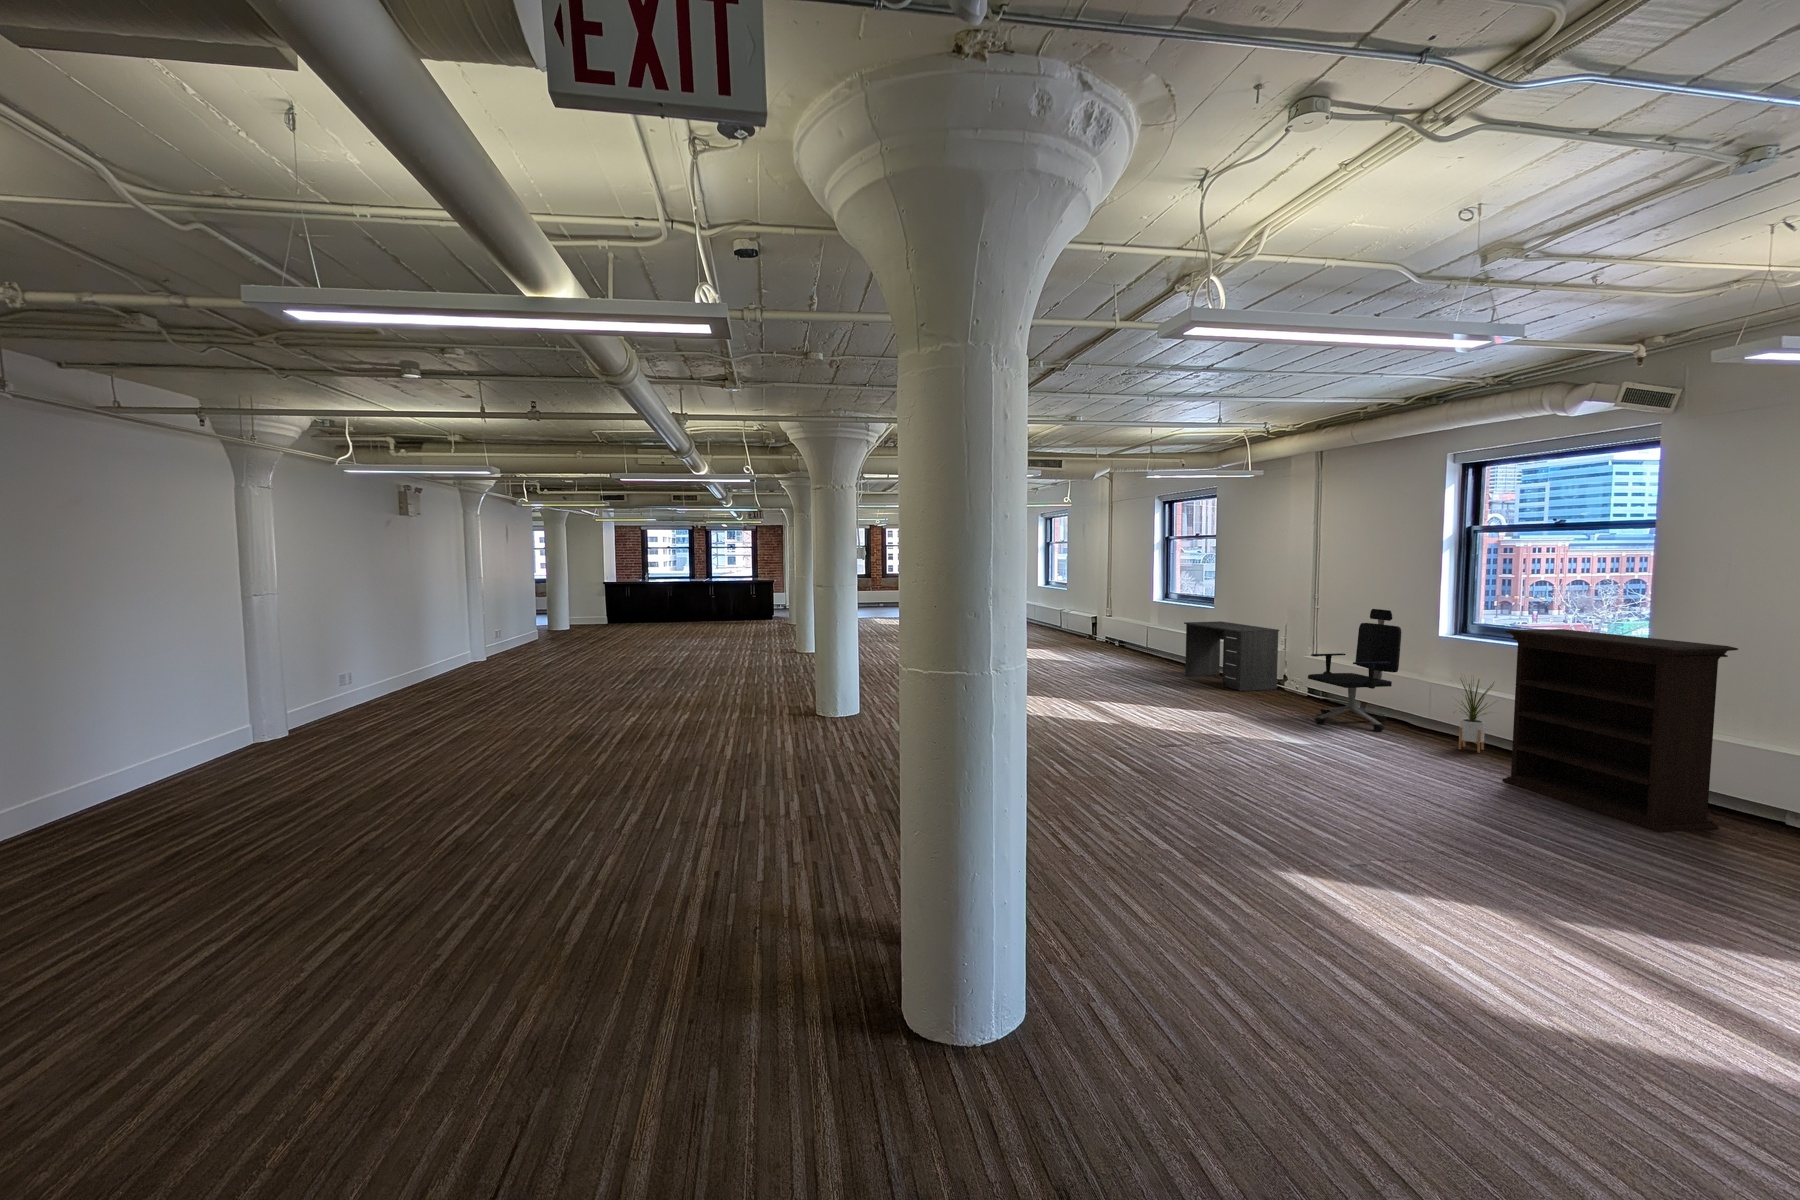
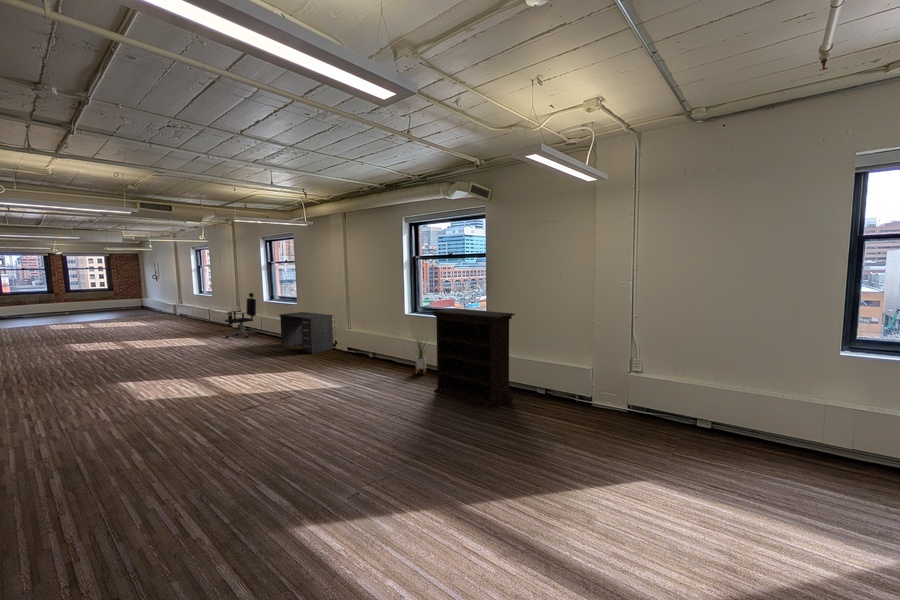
office chair: present [1308,609,1401,731] -> present [225,293,257,338]

